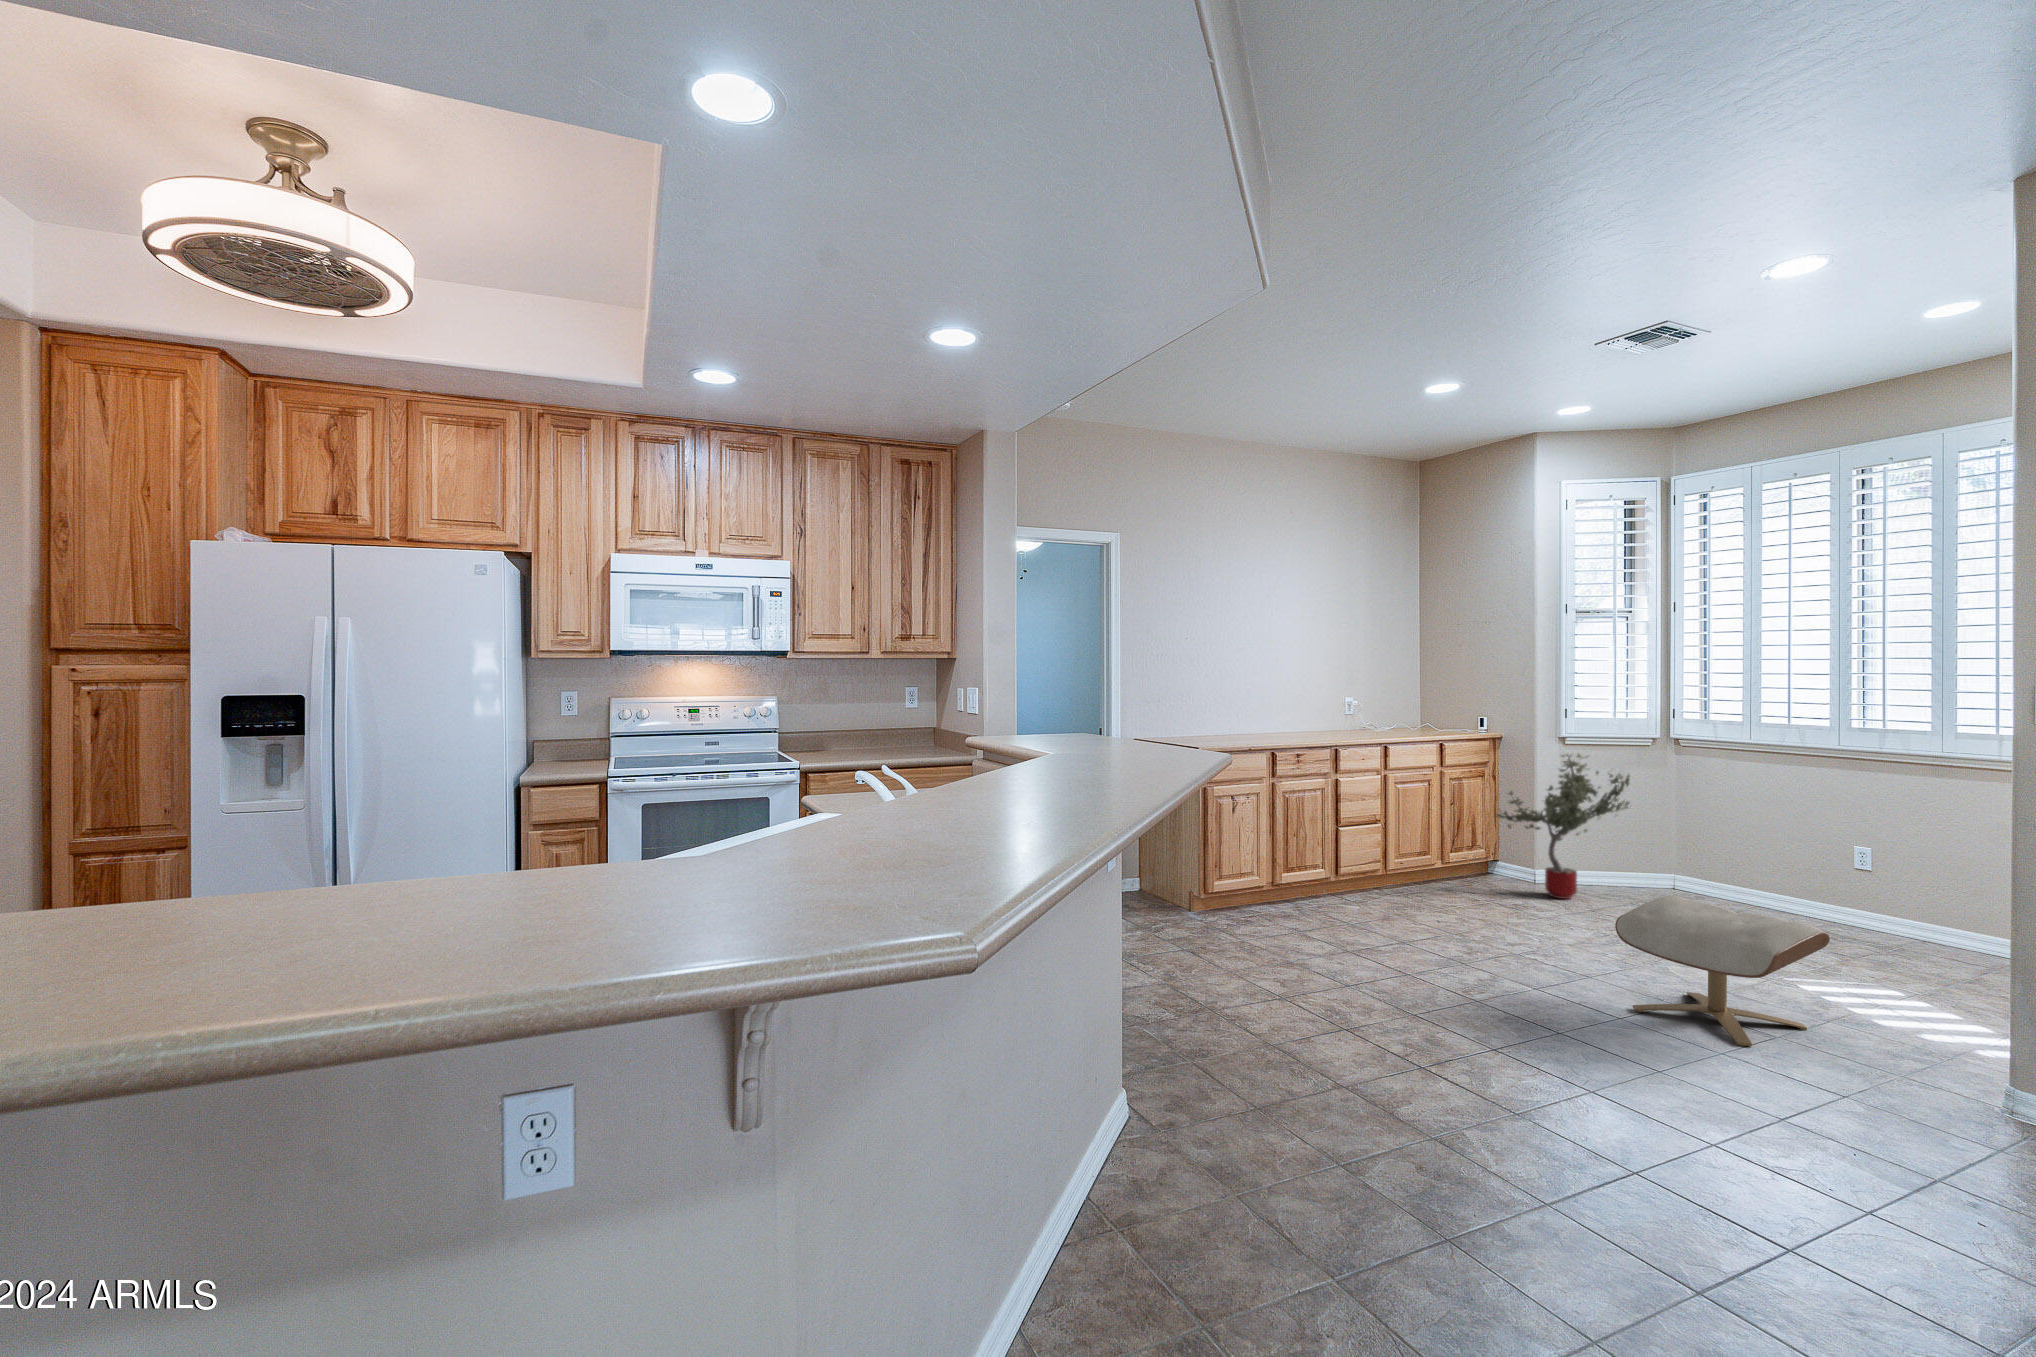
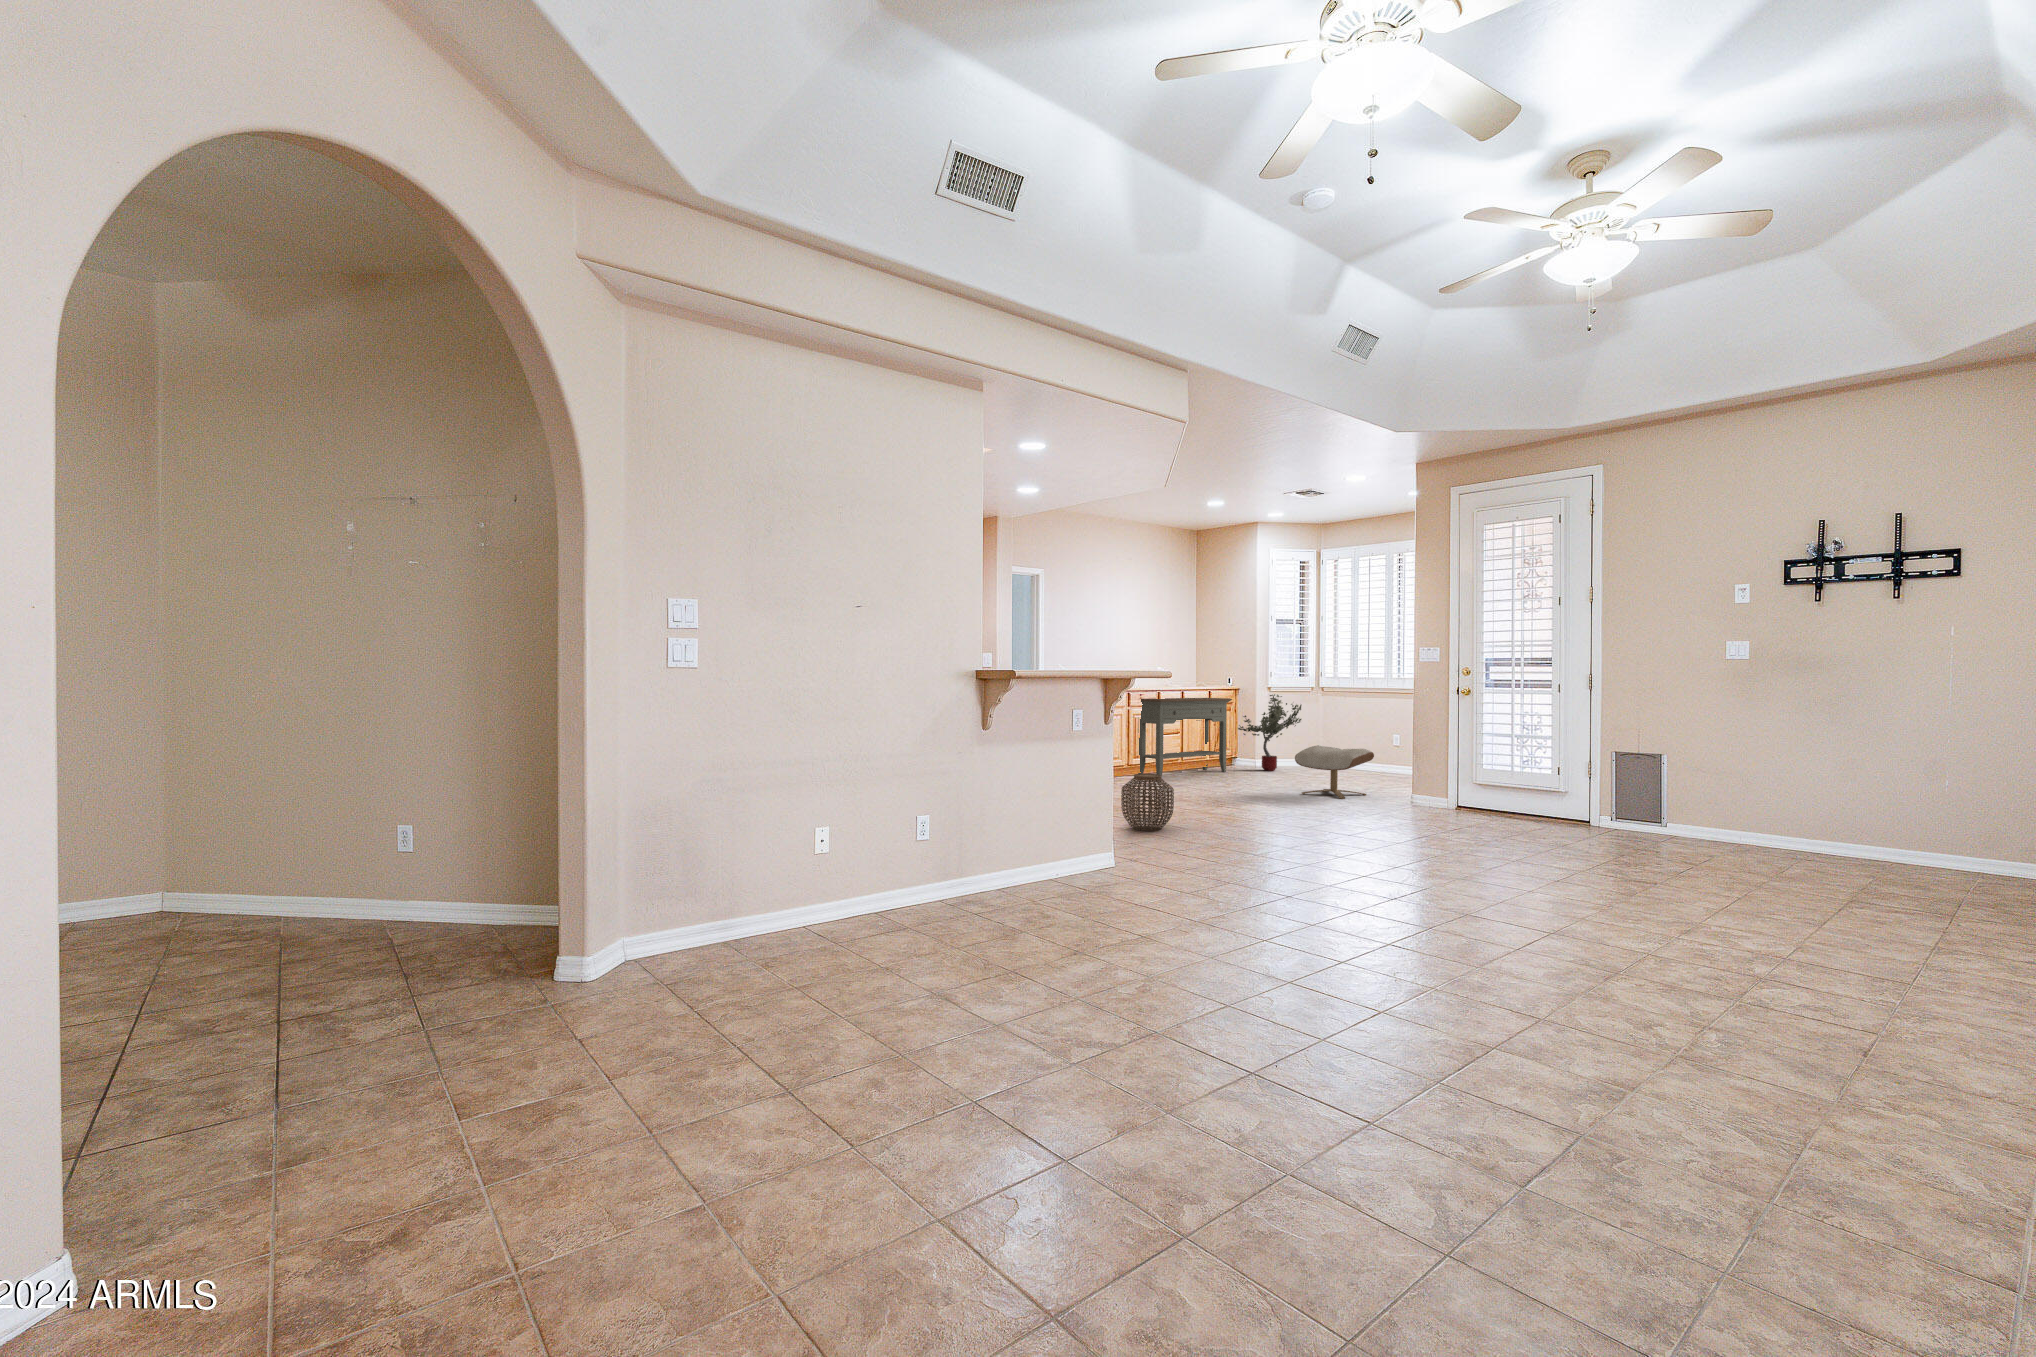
console table: none [1286,756,1483,918] -> present [1138,698,1232,776]
woven basket: none [1104,1041,1243,1218] -> present [1121,774,1174,831]

